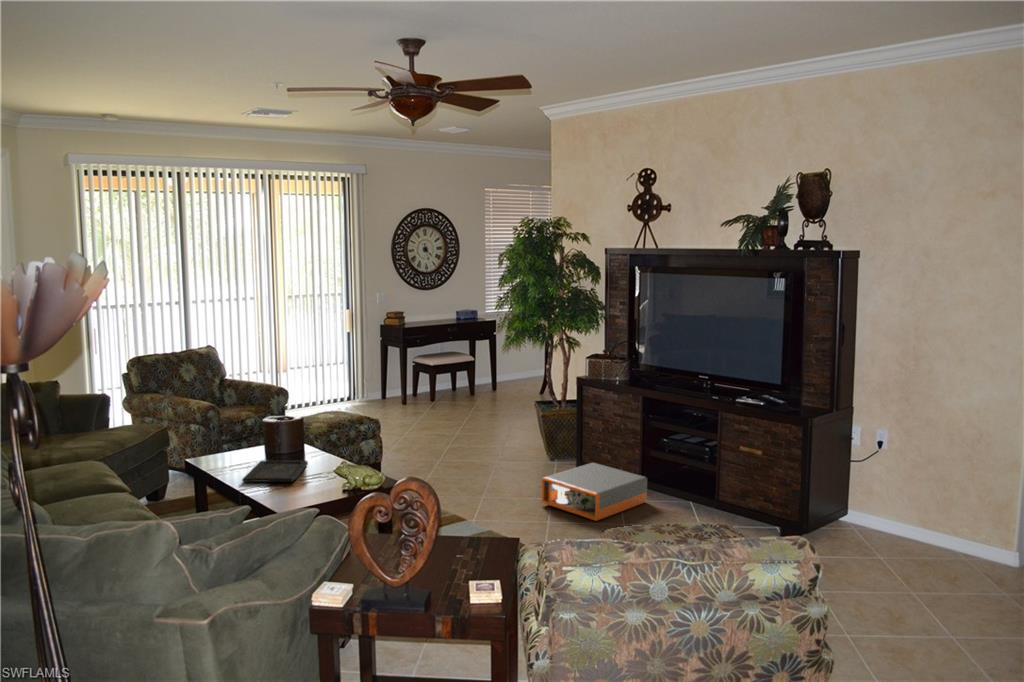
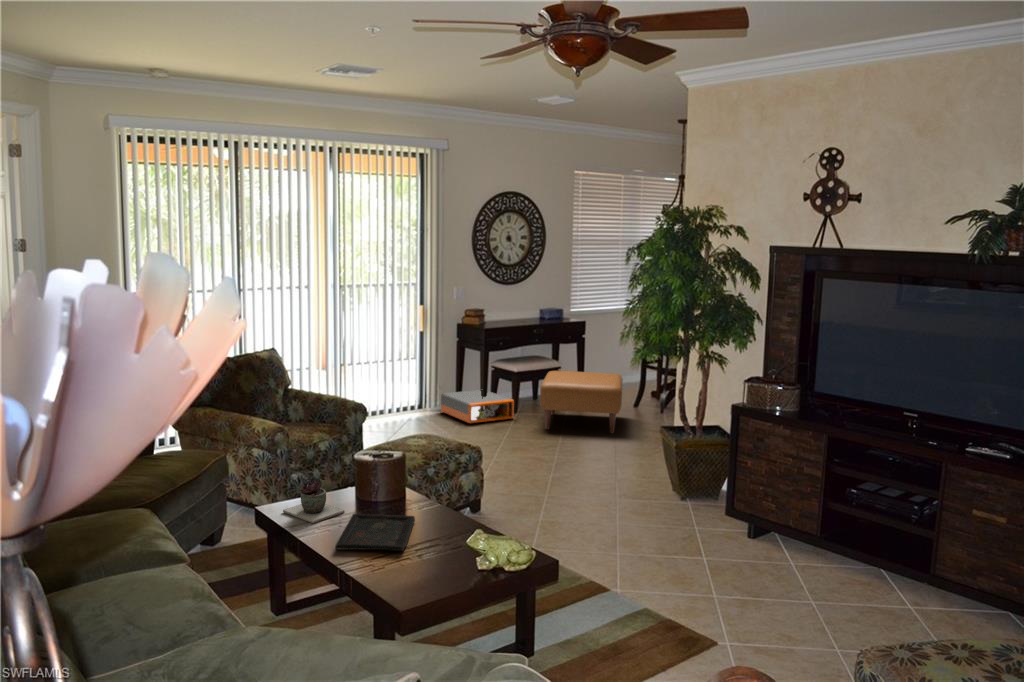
ottoman: none [449,363,523,413] -> present [540,371,623,433]
succulent plant: none [207,437,255,468] -> present [283,480,345,523]
storage box: present [542,463,647,521] -> present [441,390,514,423]

